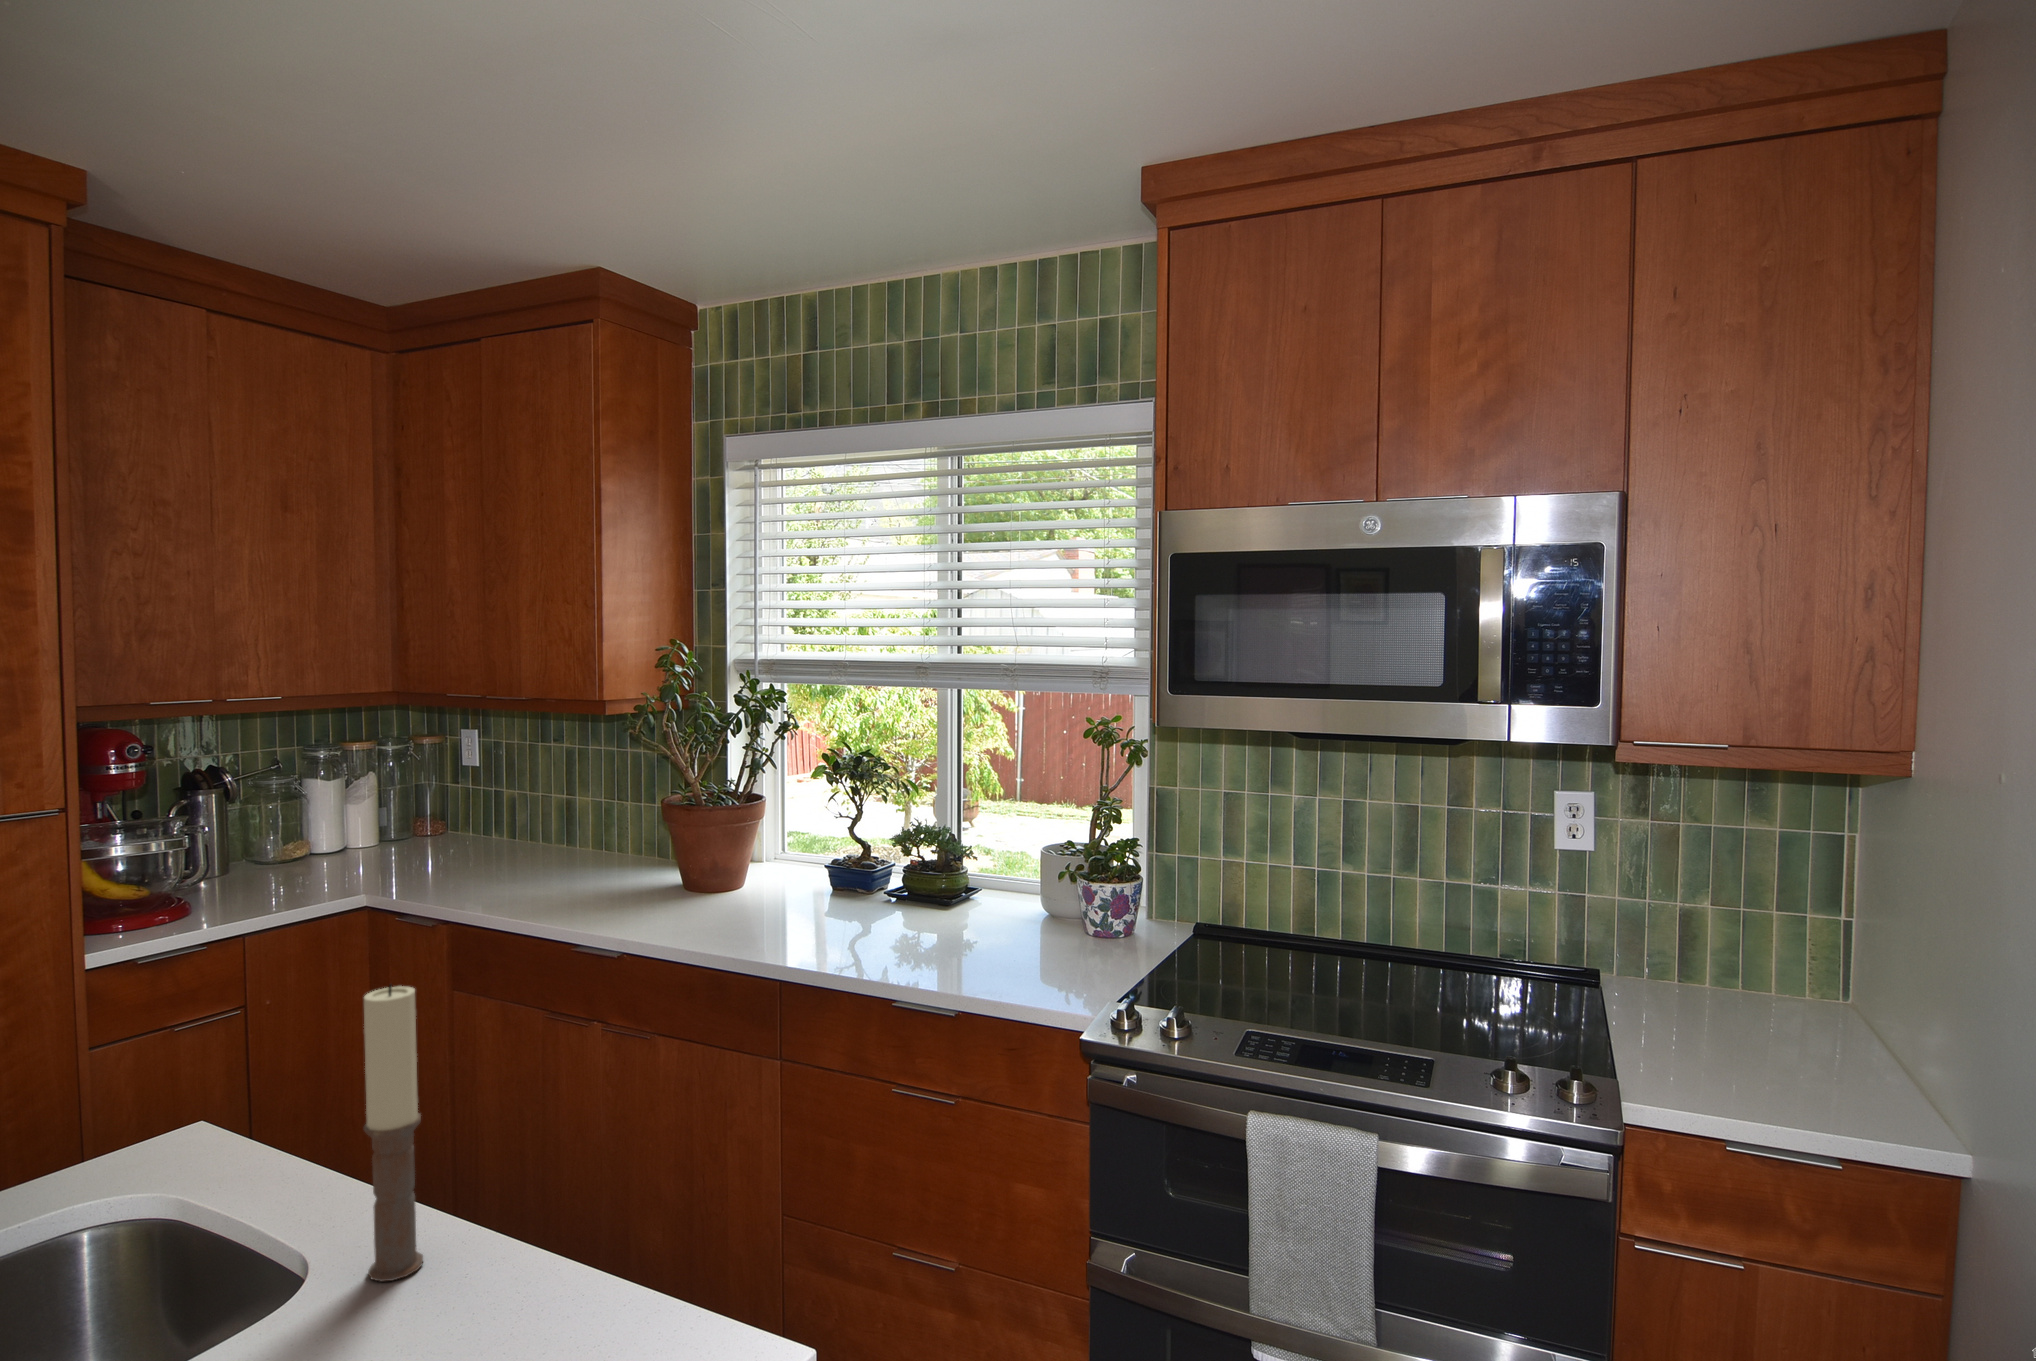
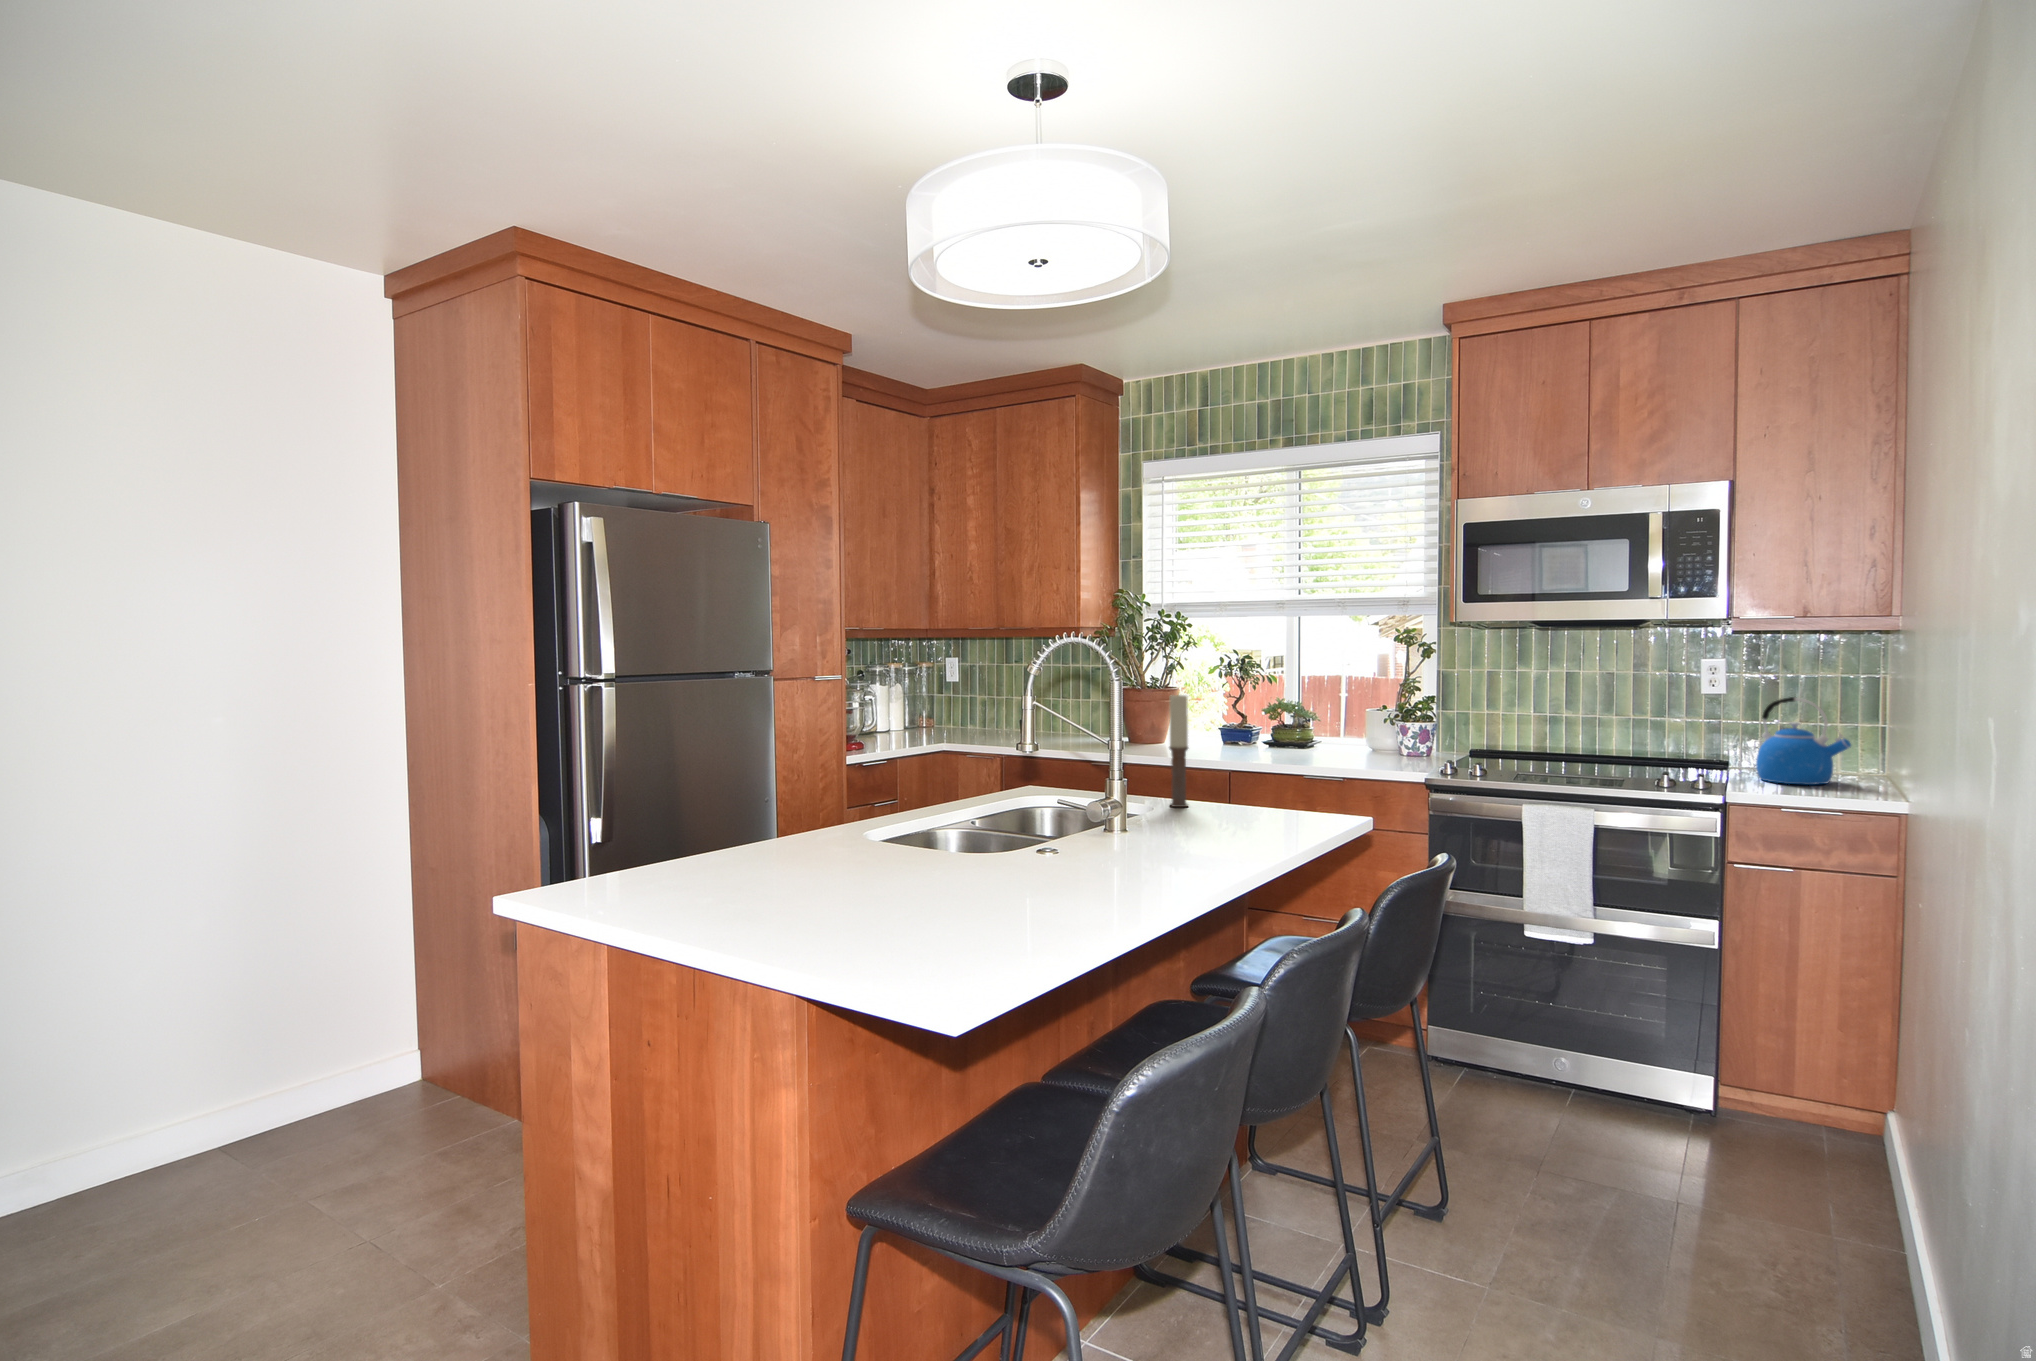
kettle: none [1654,884,1823,1055] -> present [1756,697,1851,785]

